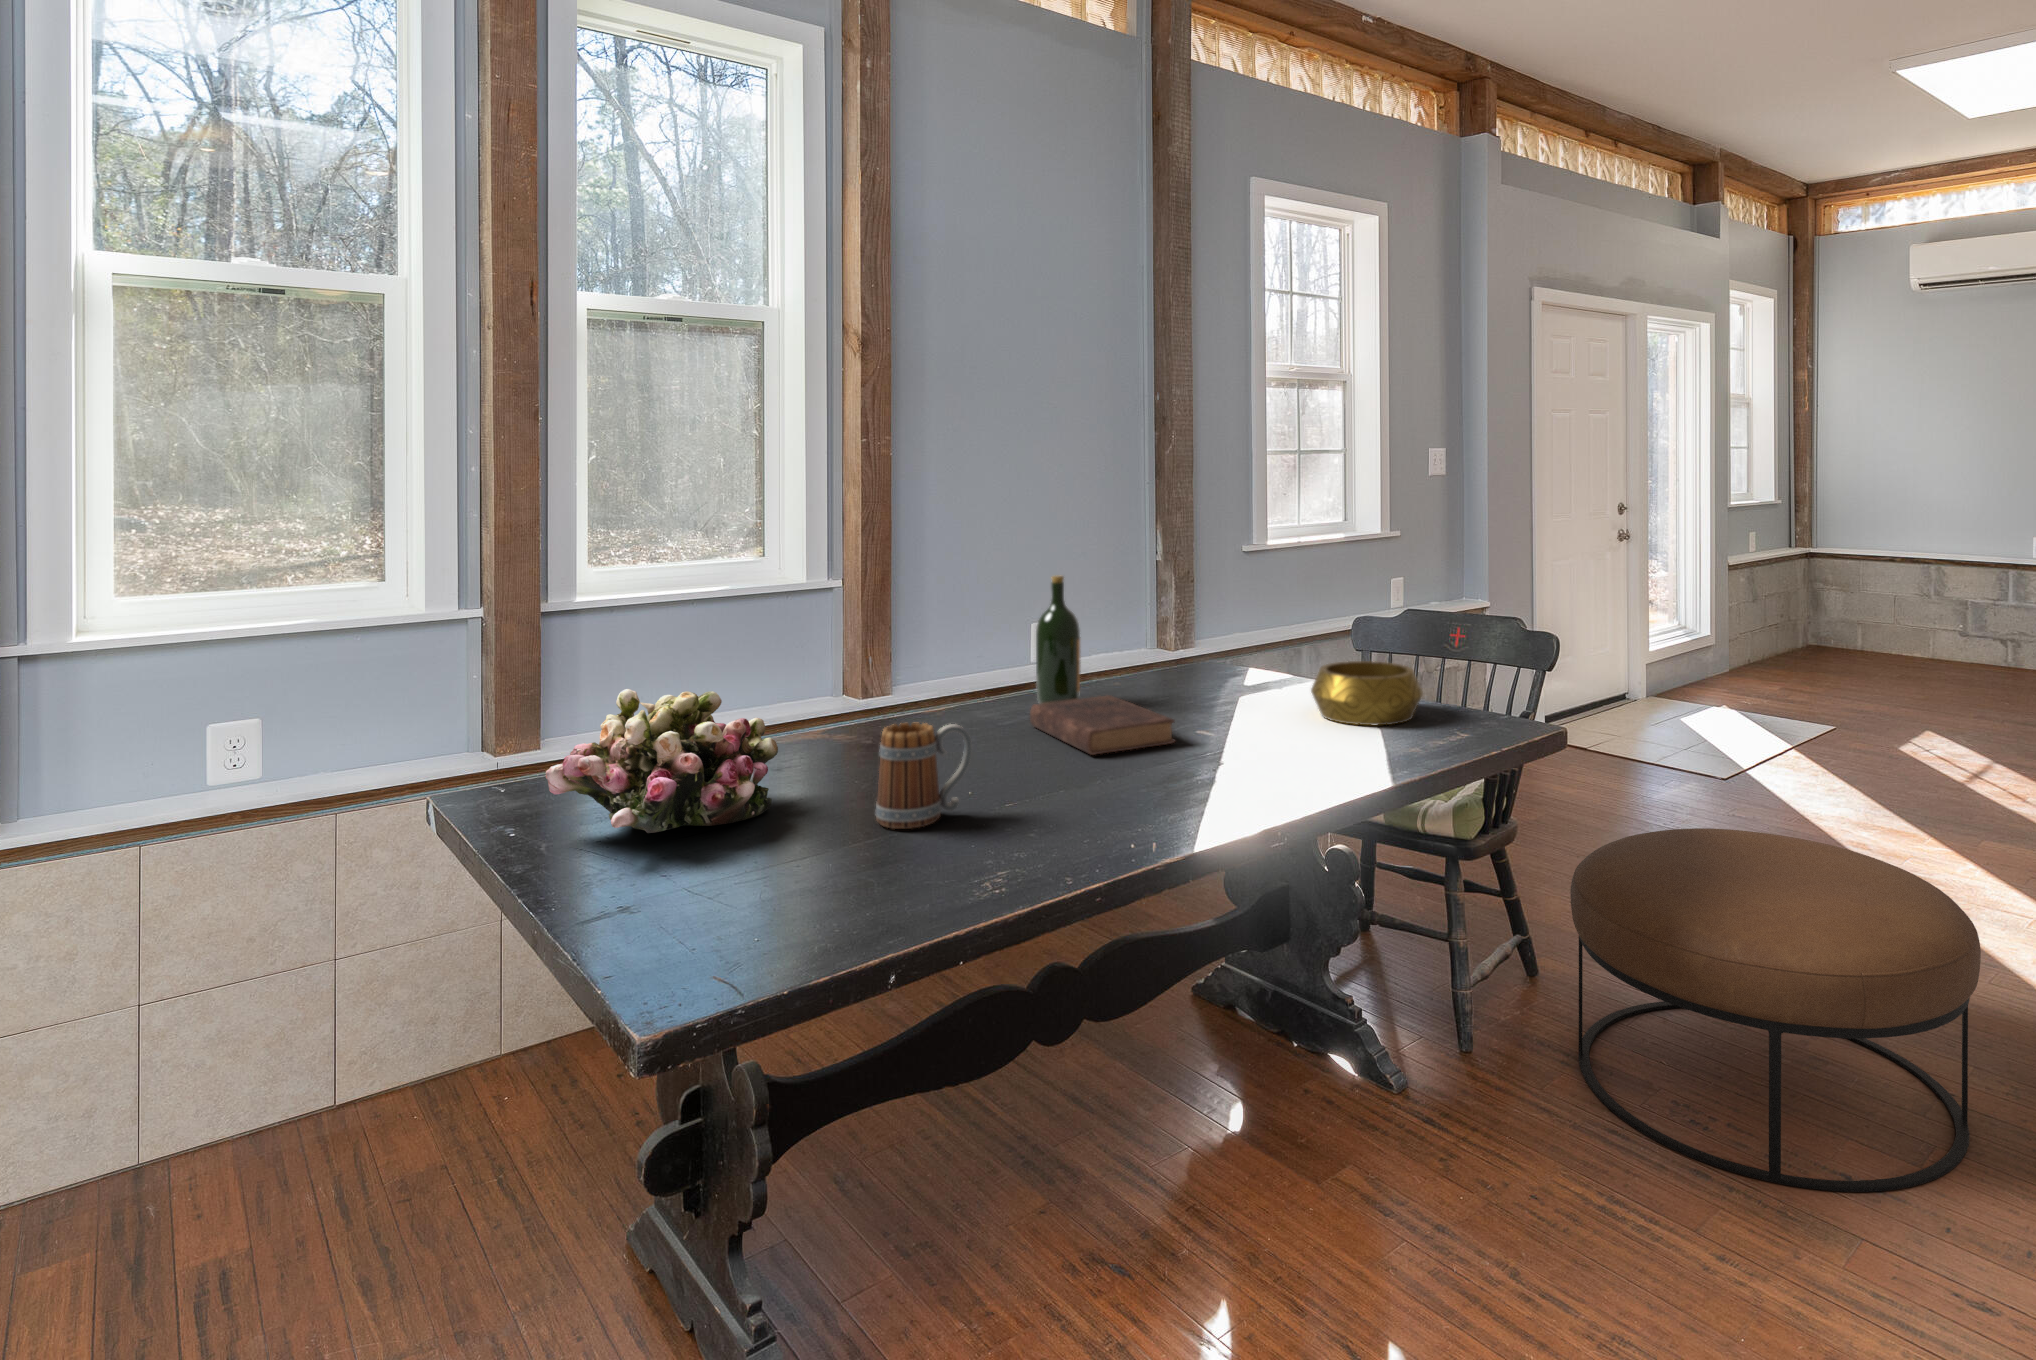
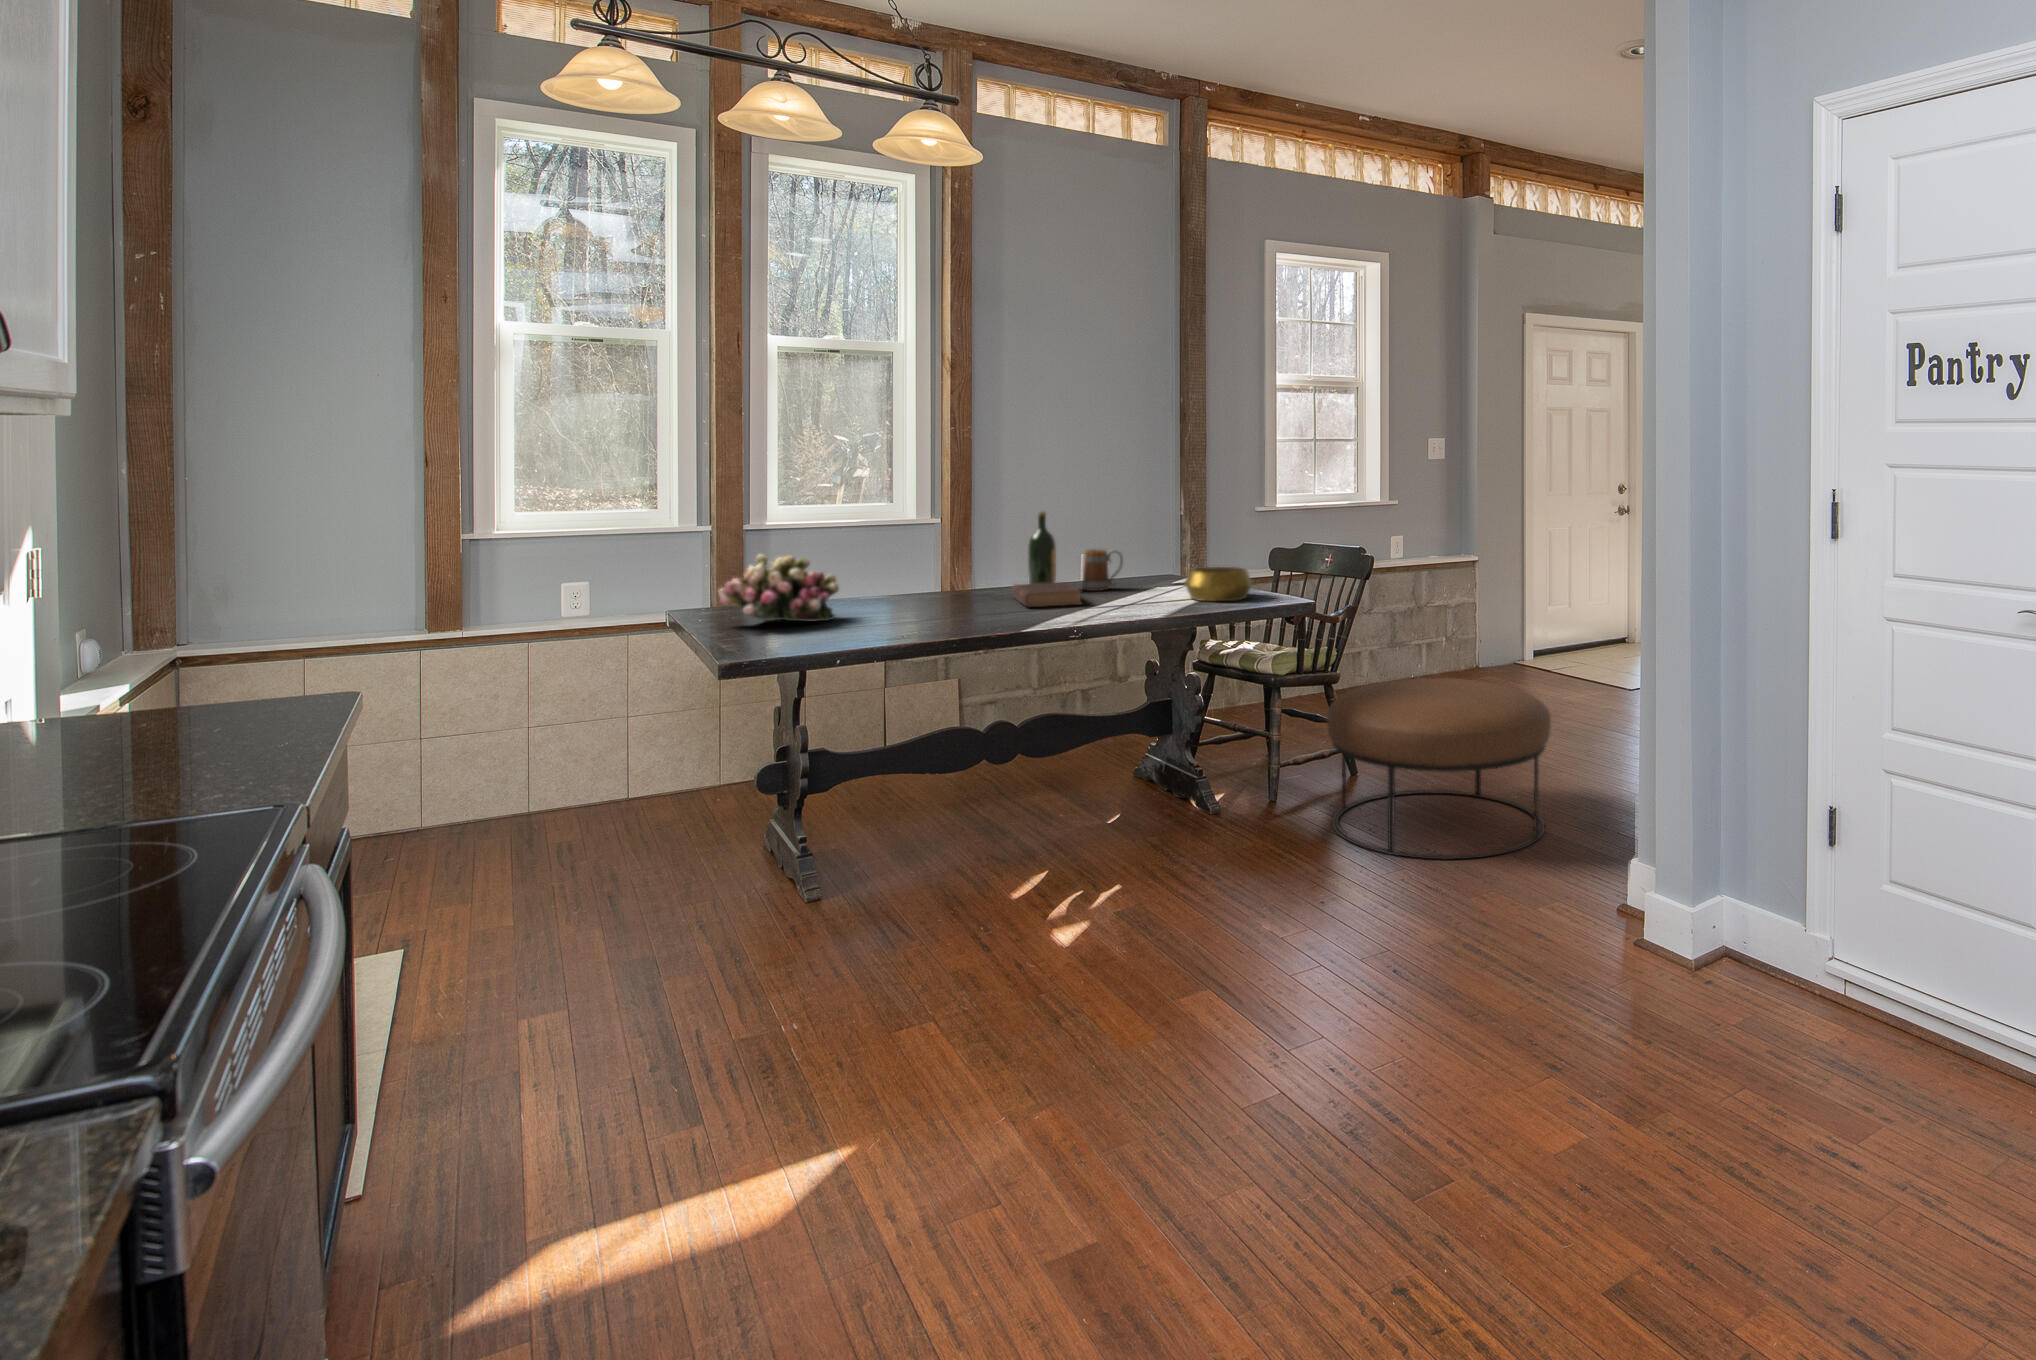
mug: present [876,723,972,829] -> present [1082,549,1123,591]

